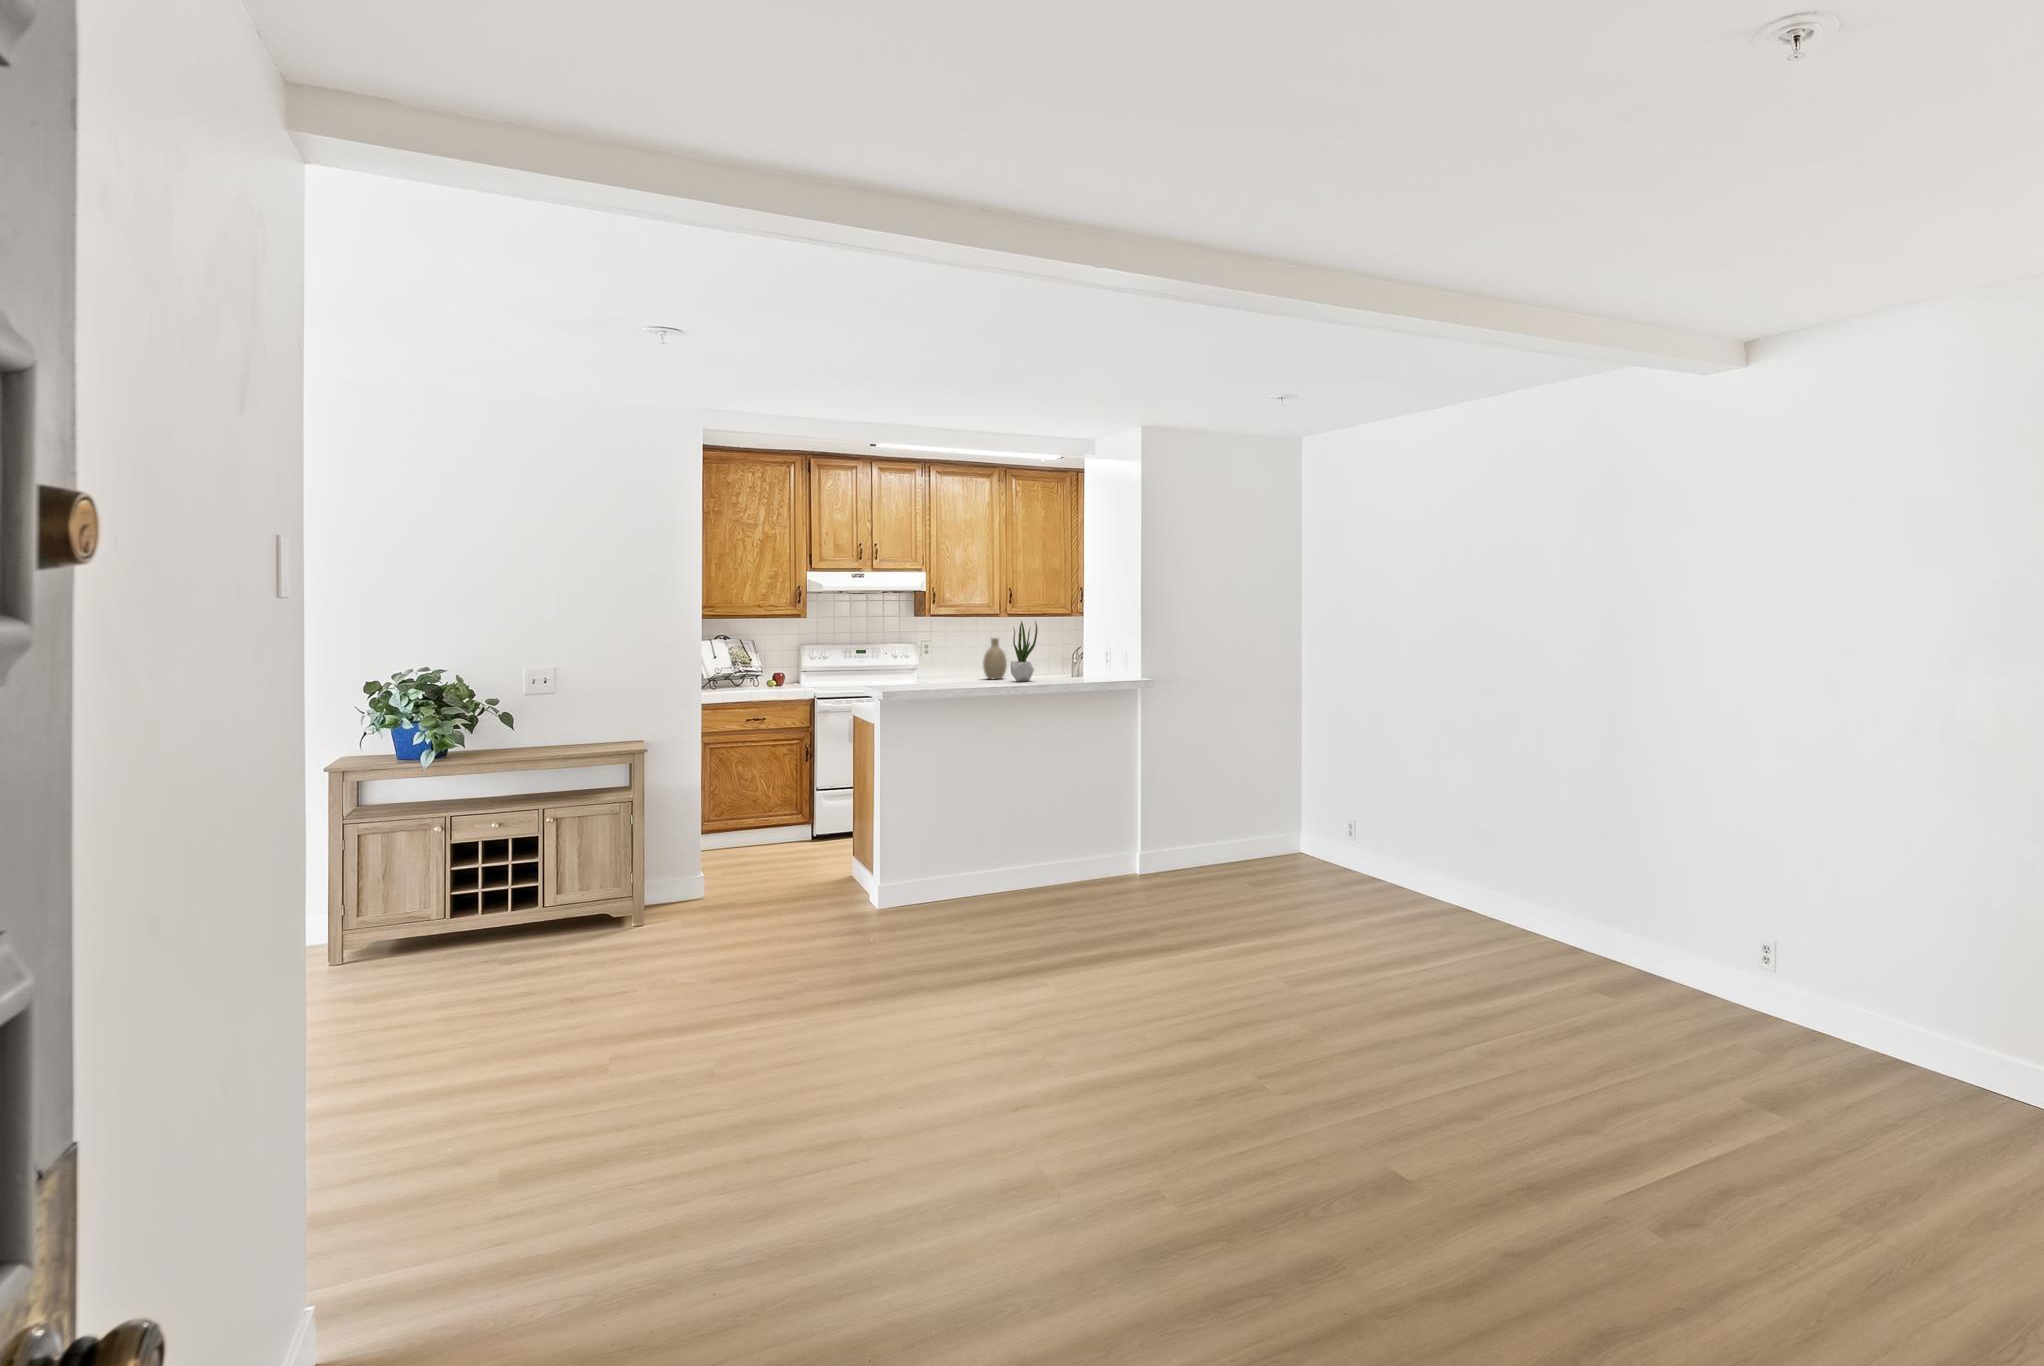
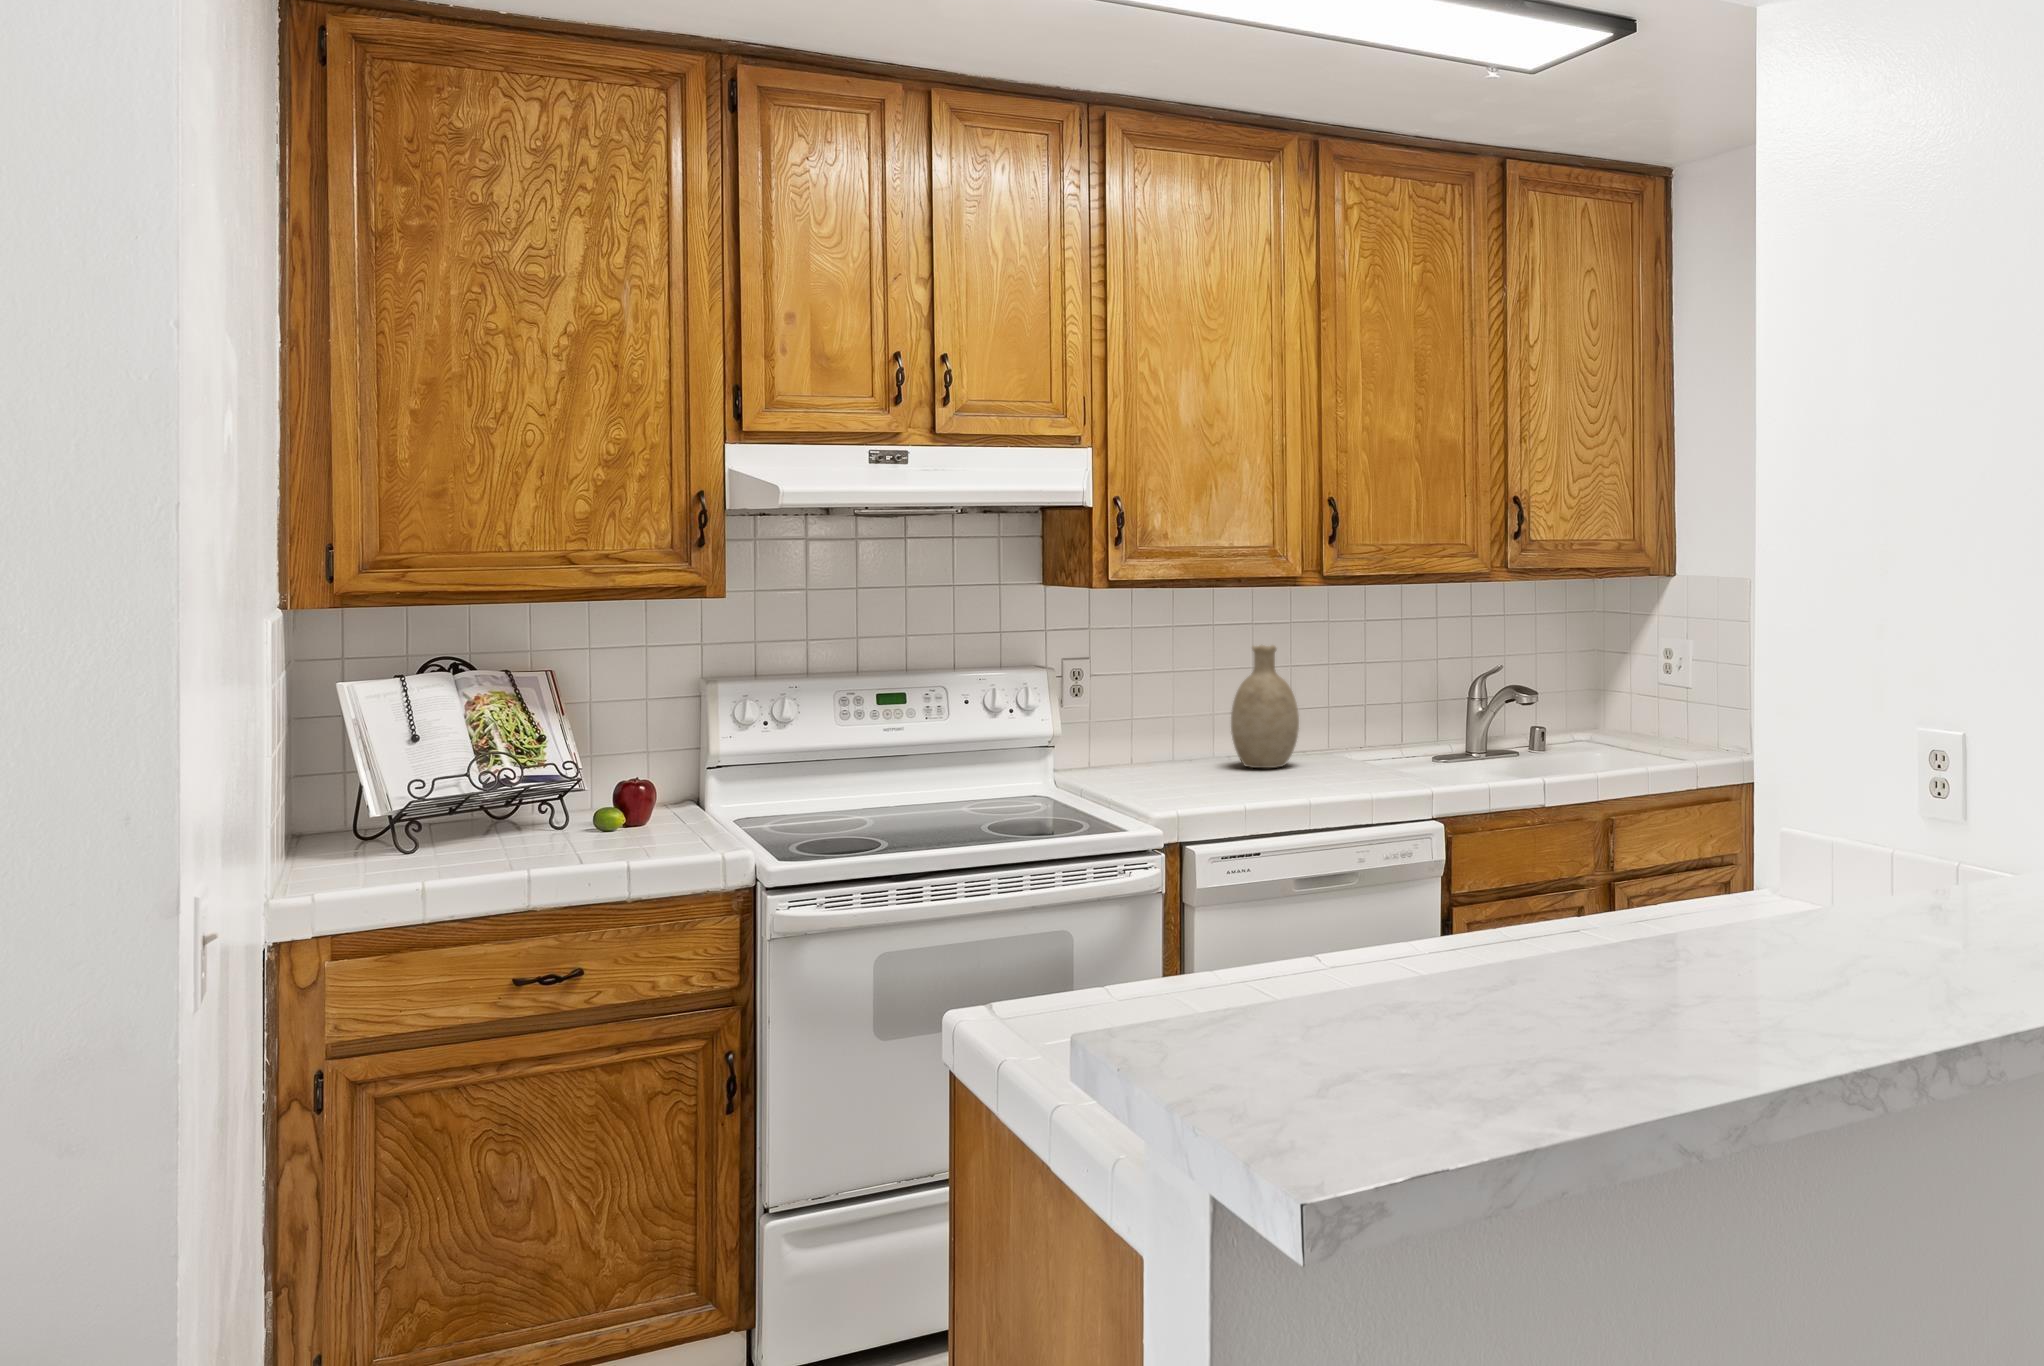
potted plant: present [1011,621,1037,681] -> none [1338,598,1417,786]

